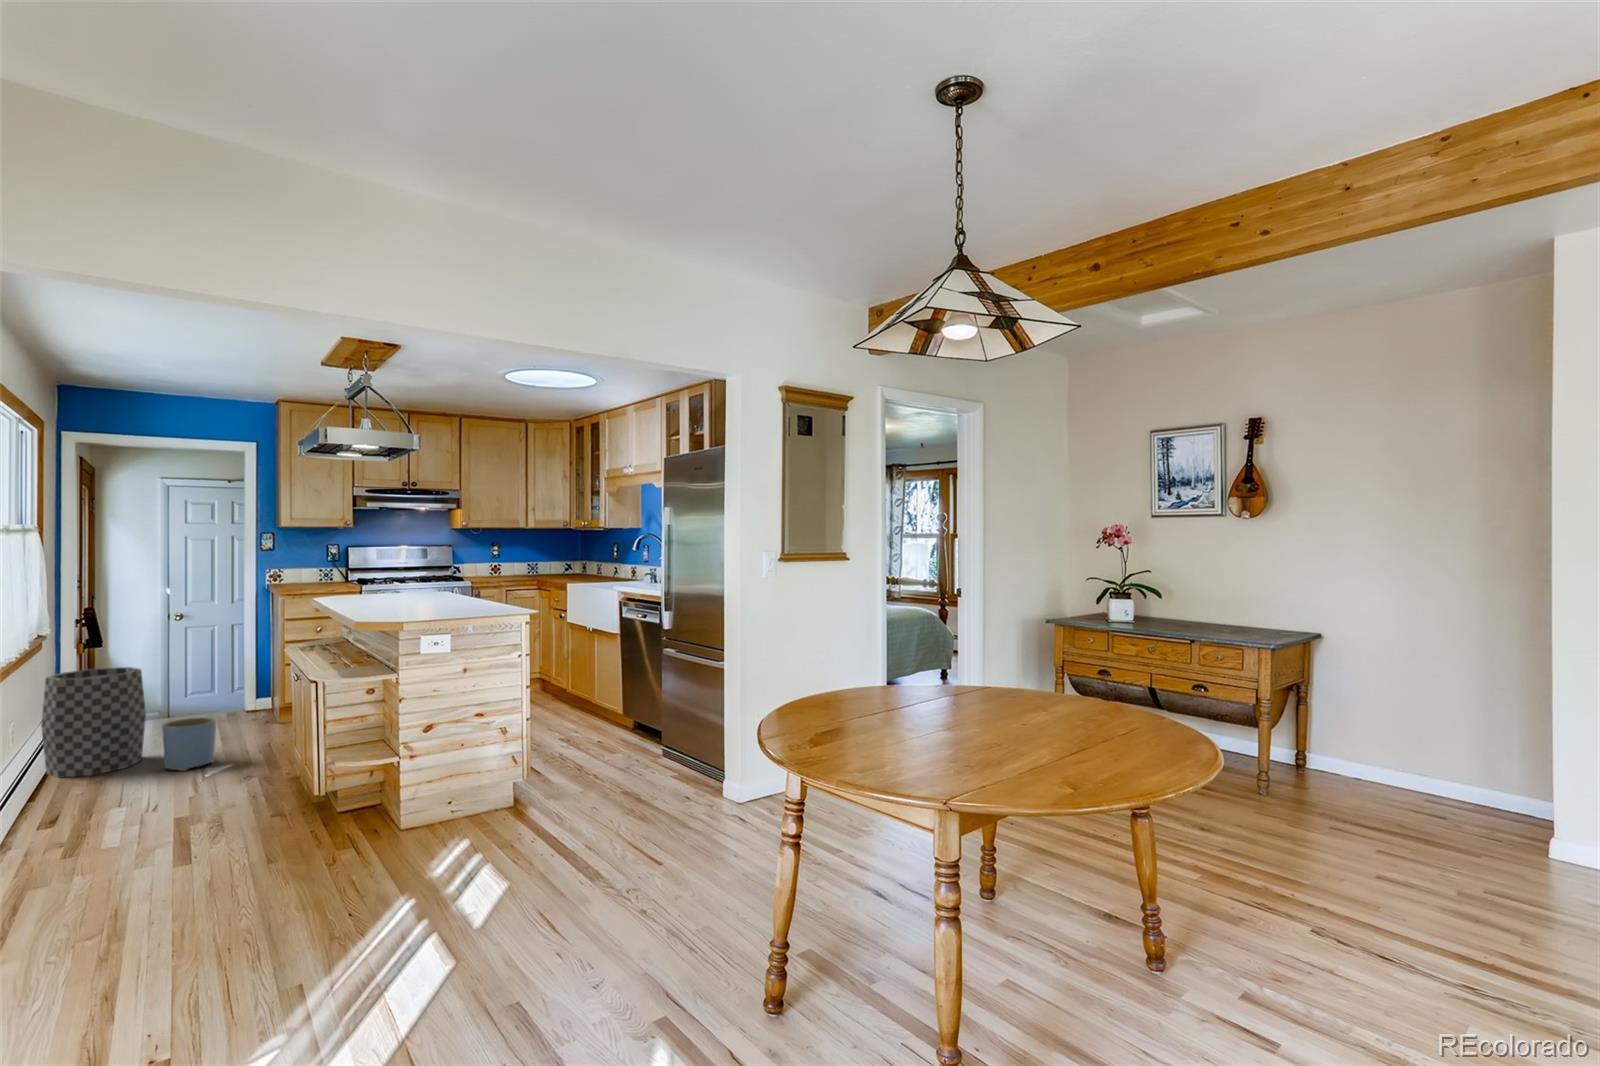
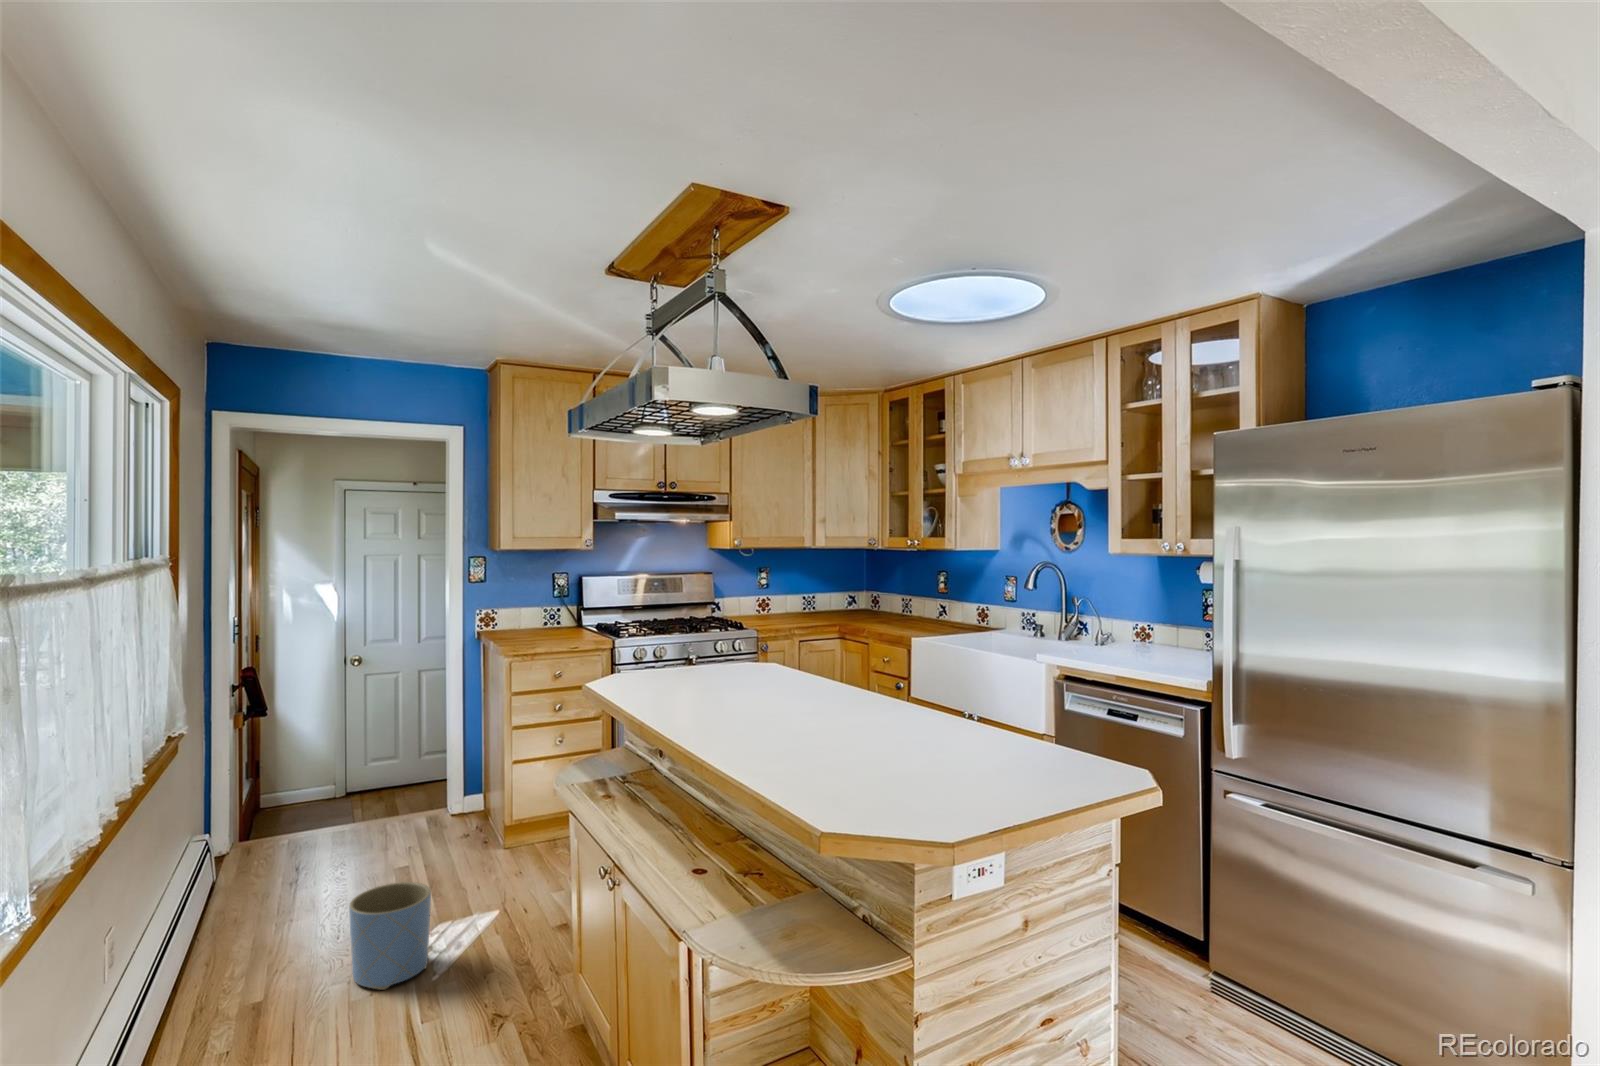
trash can: present [41,667,146,778] -> none [167,787,324,994]

